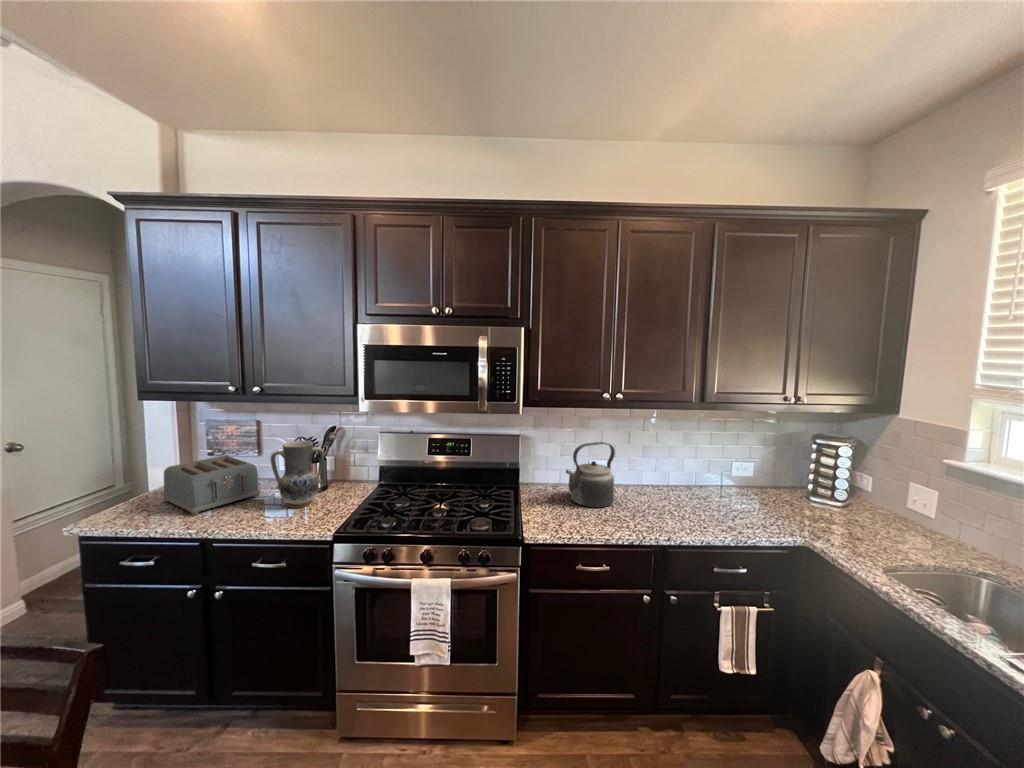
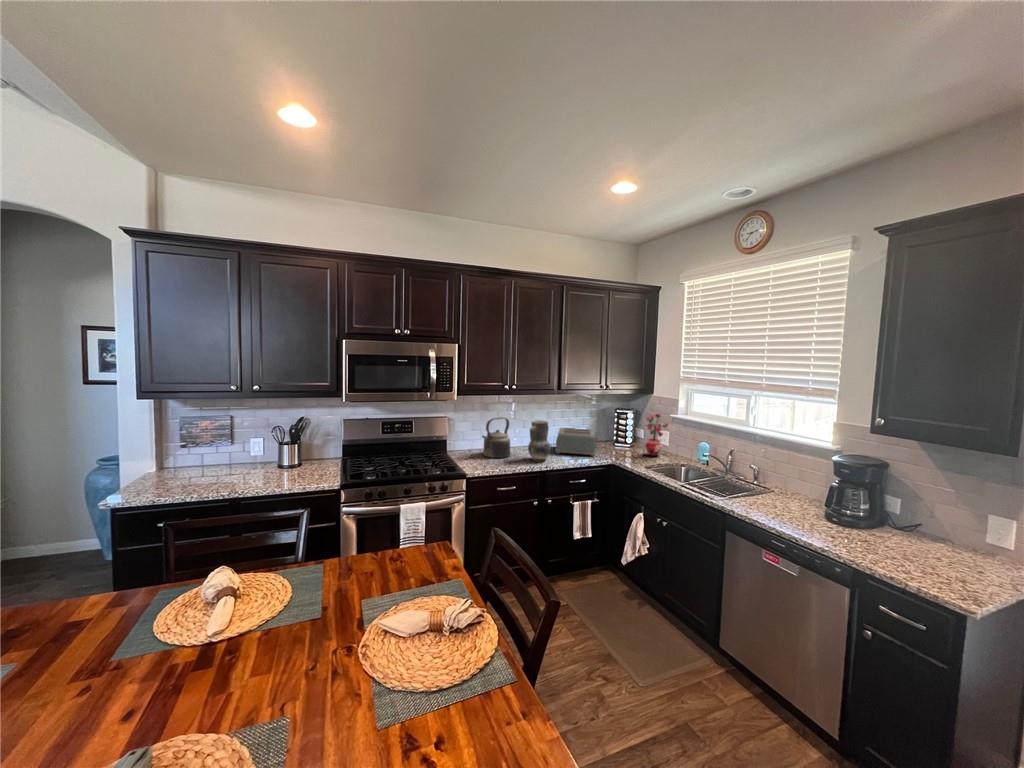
vase: present [271,440,324,508] -> present [528,420,551,462]
toaster: present [163,456,261,515] -> present [556,428,599,456]
potted plant: none [876,456,940,539] -> present [645,414,668,456]

